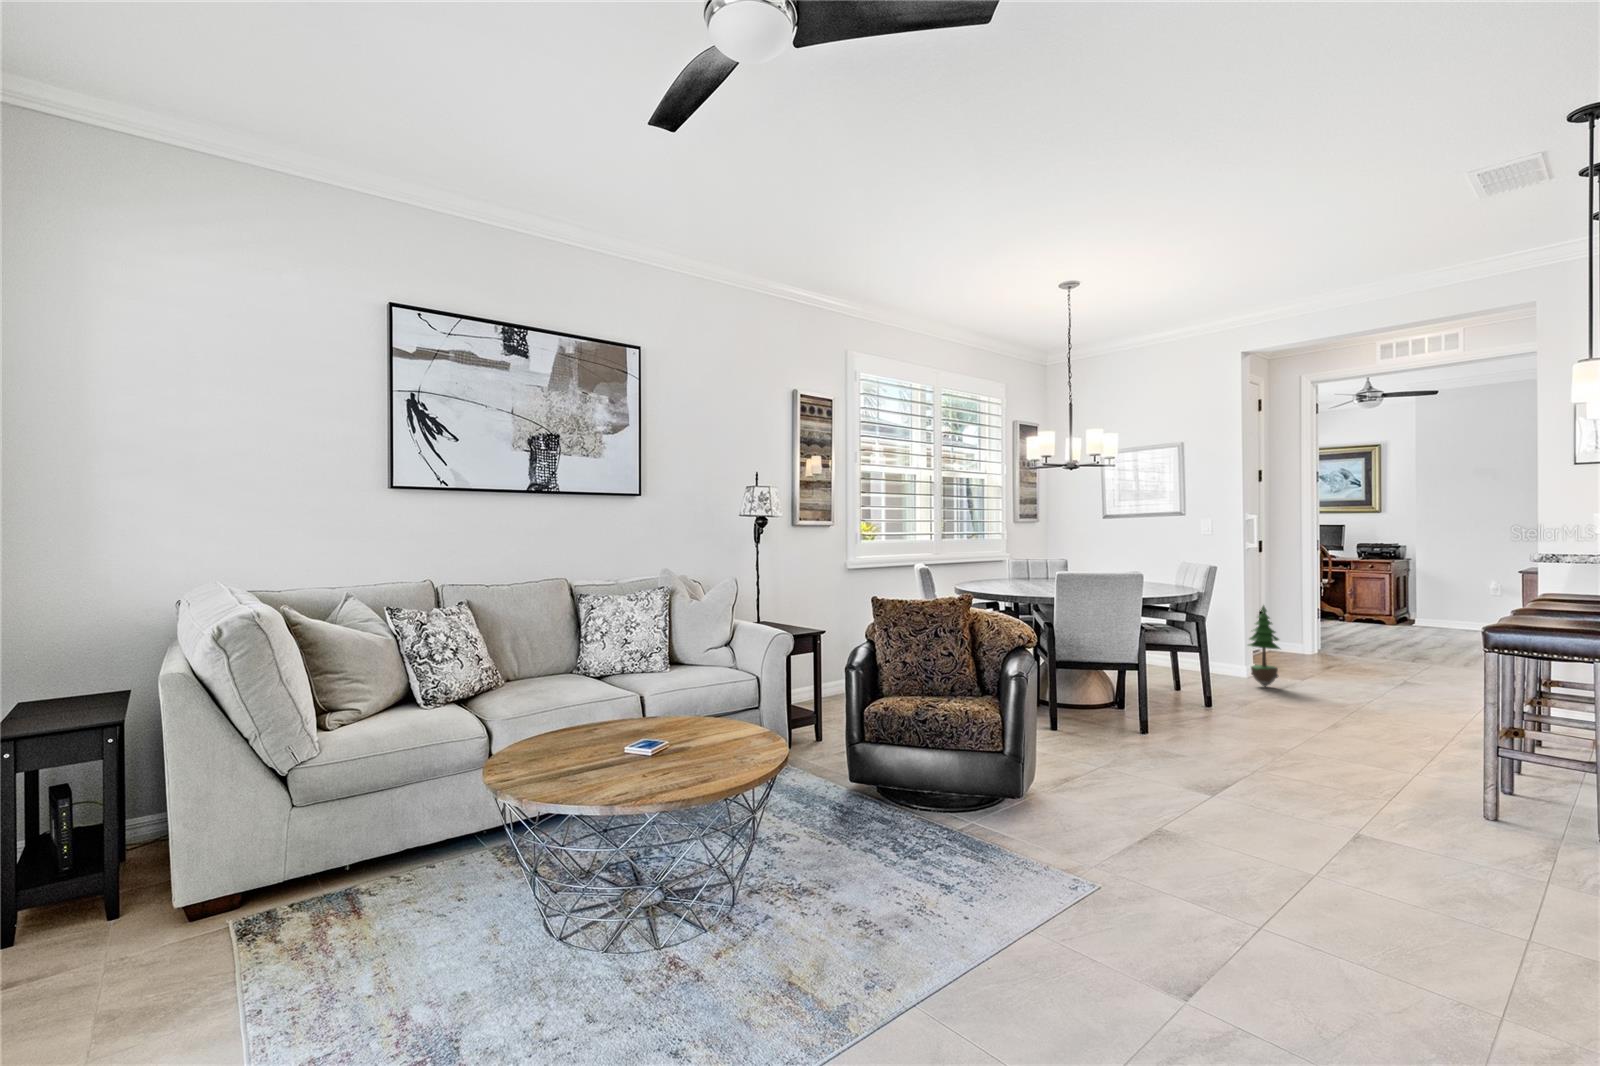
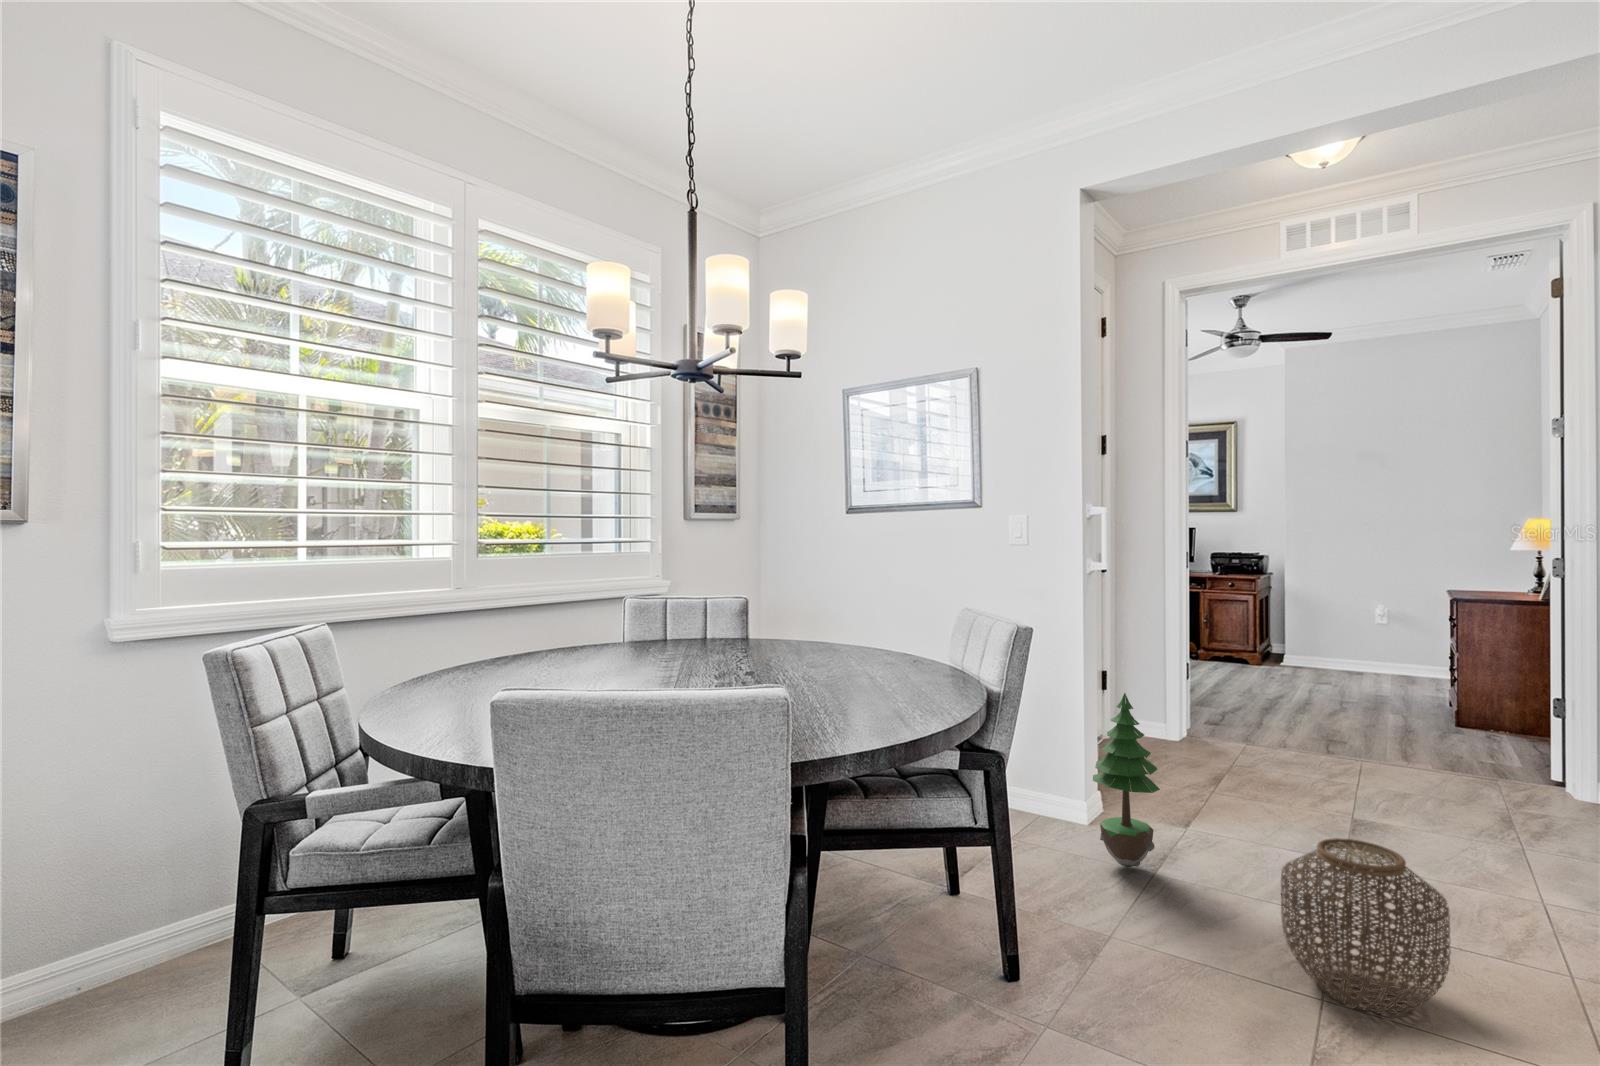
woven basket: none [1327,653,1394,715] -> present [1281,838,1450,1015]

